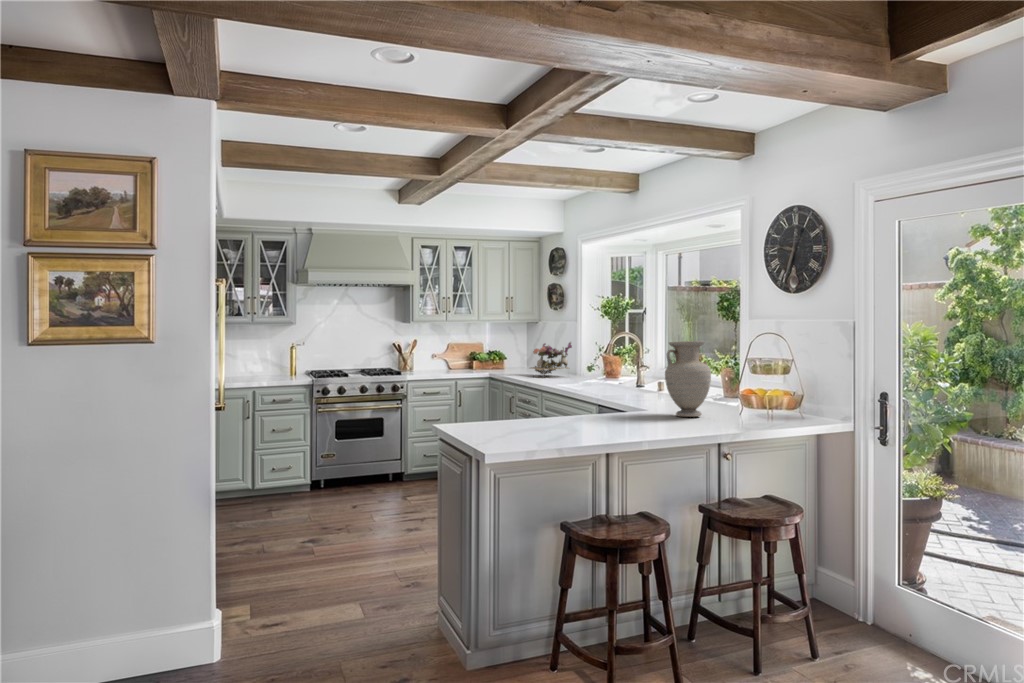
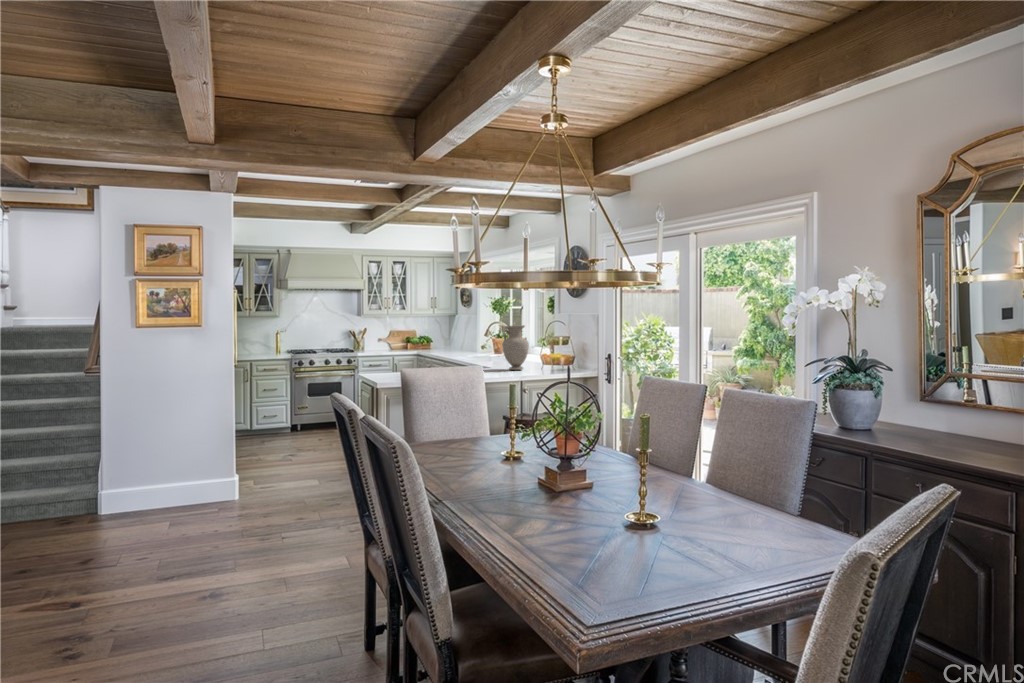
flower arrangement: present [531,342,572,375] -> none [443,328,473,352]

